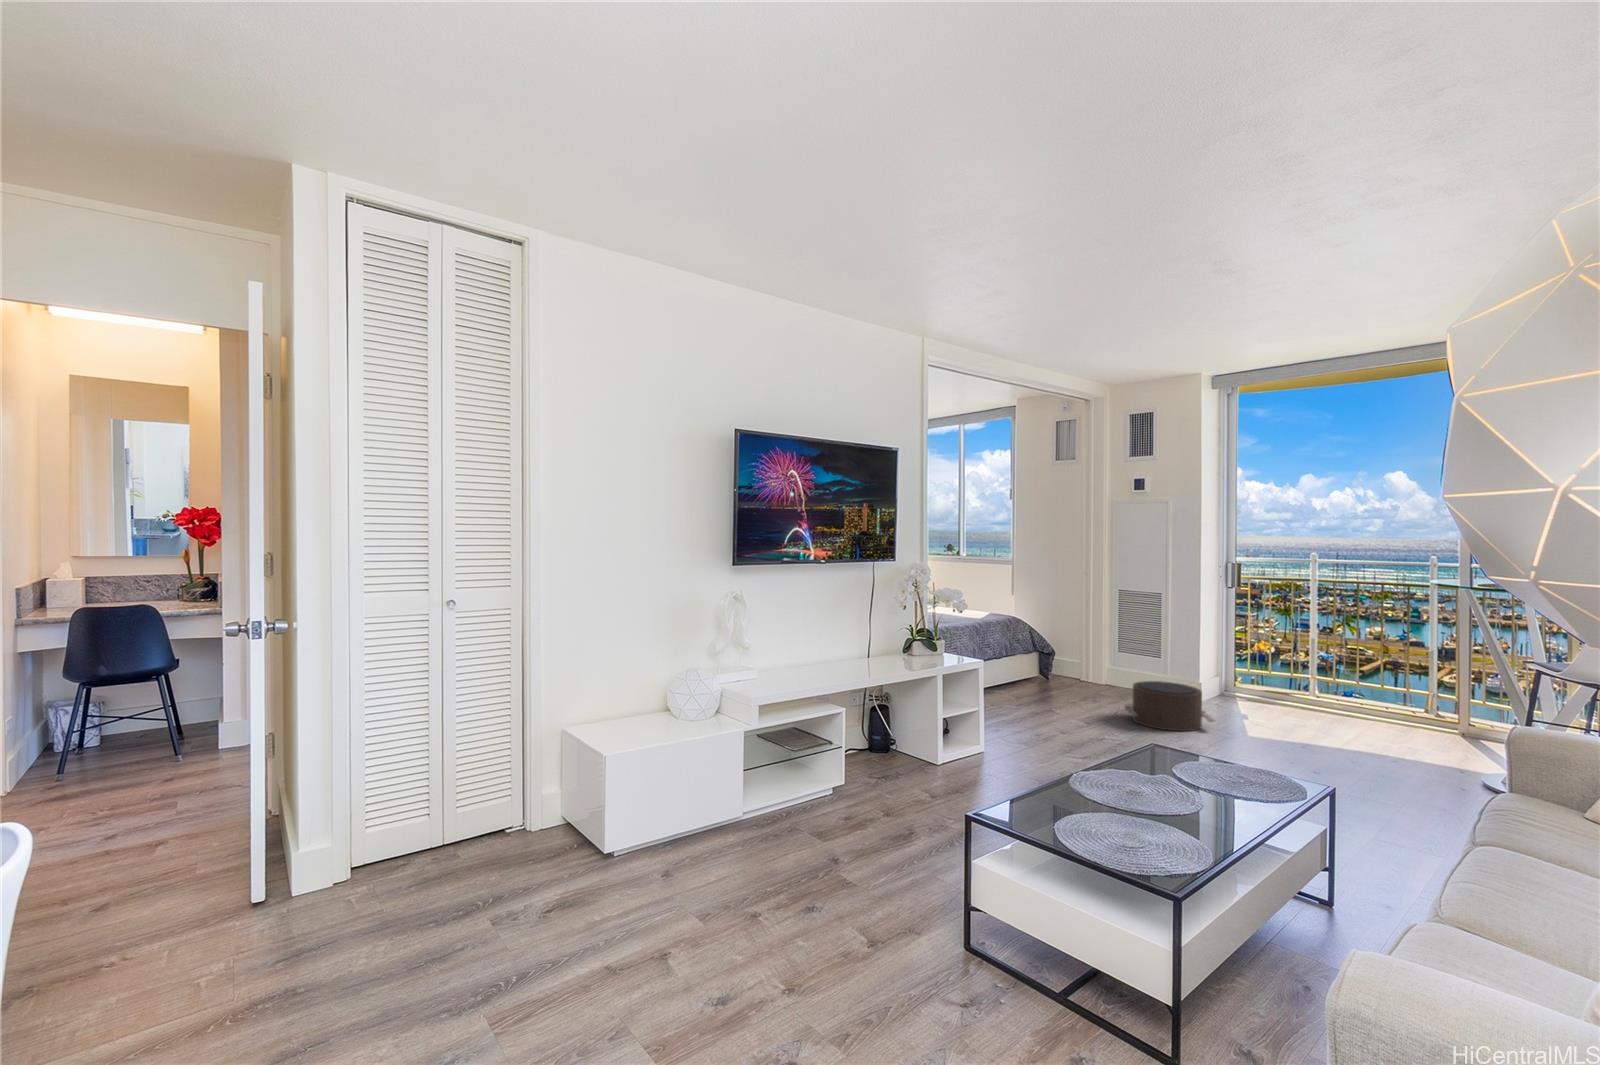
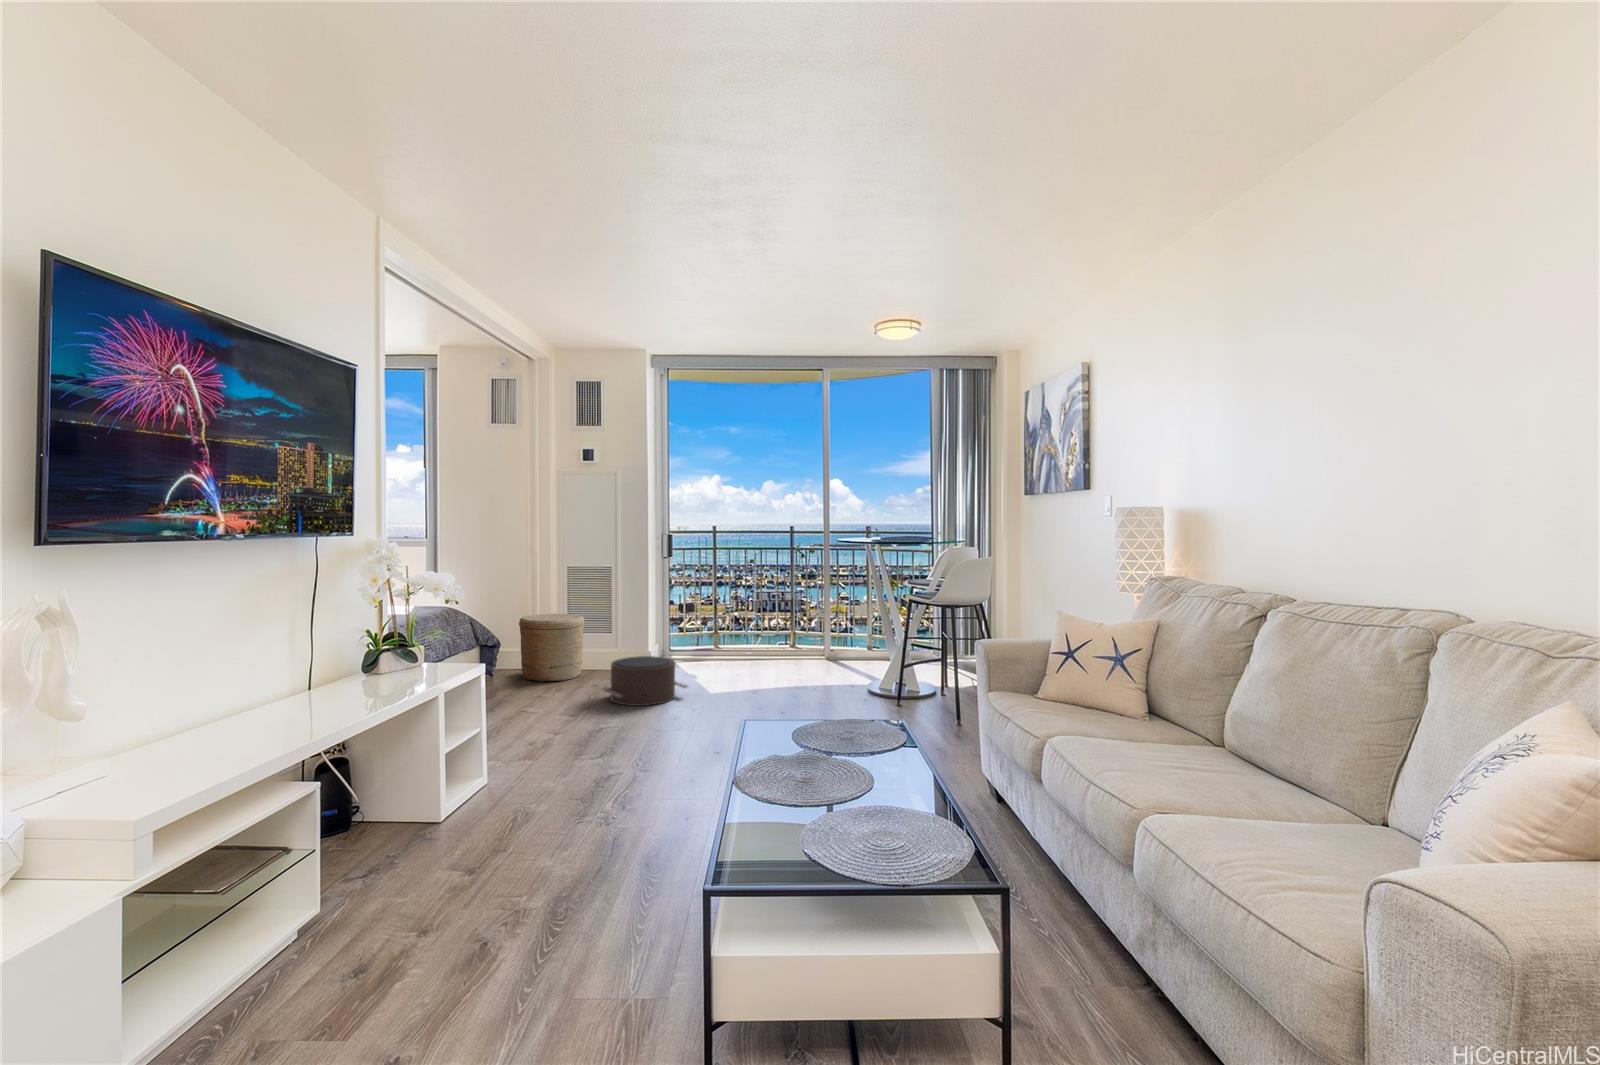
woven basket: none [1069,631,1131,694] -> present [519,614,584,682]

